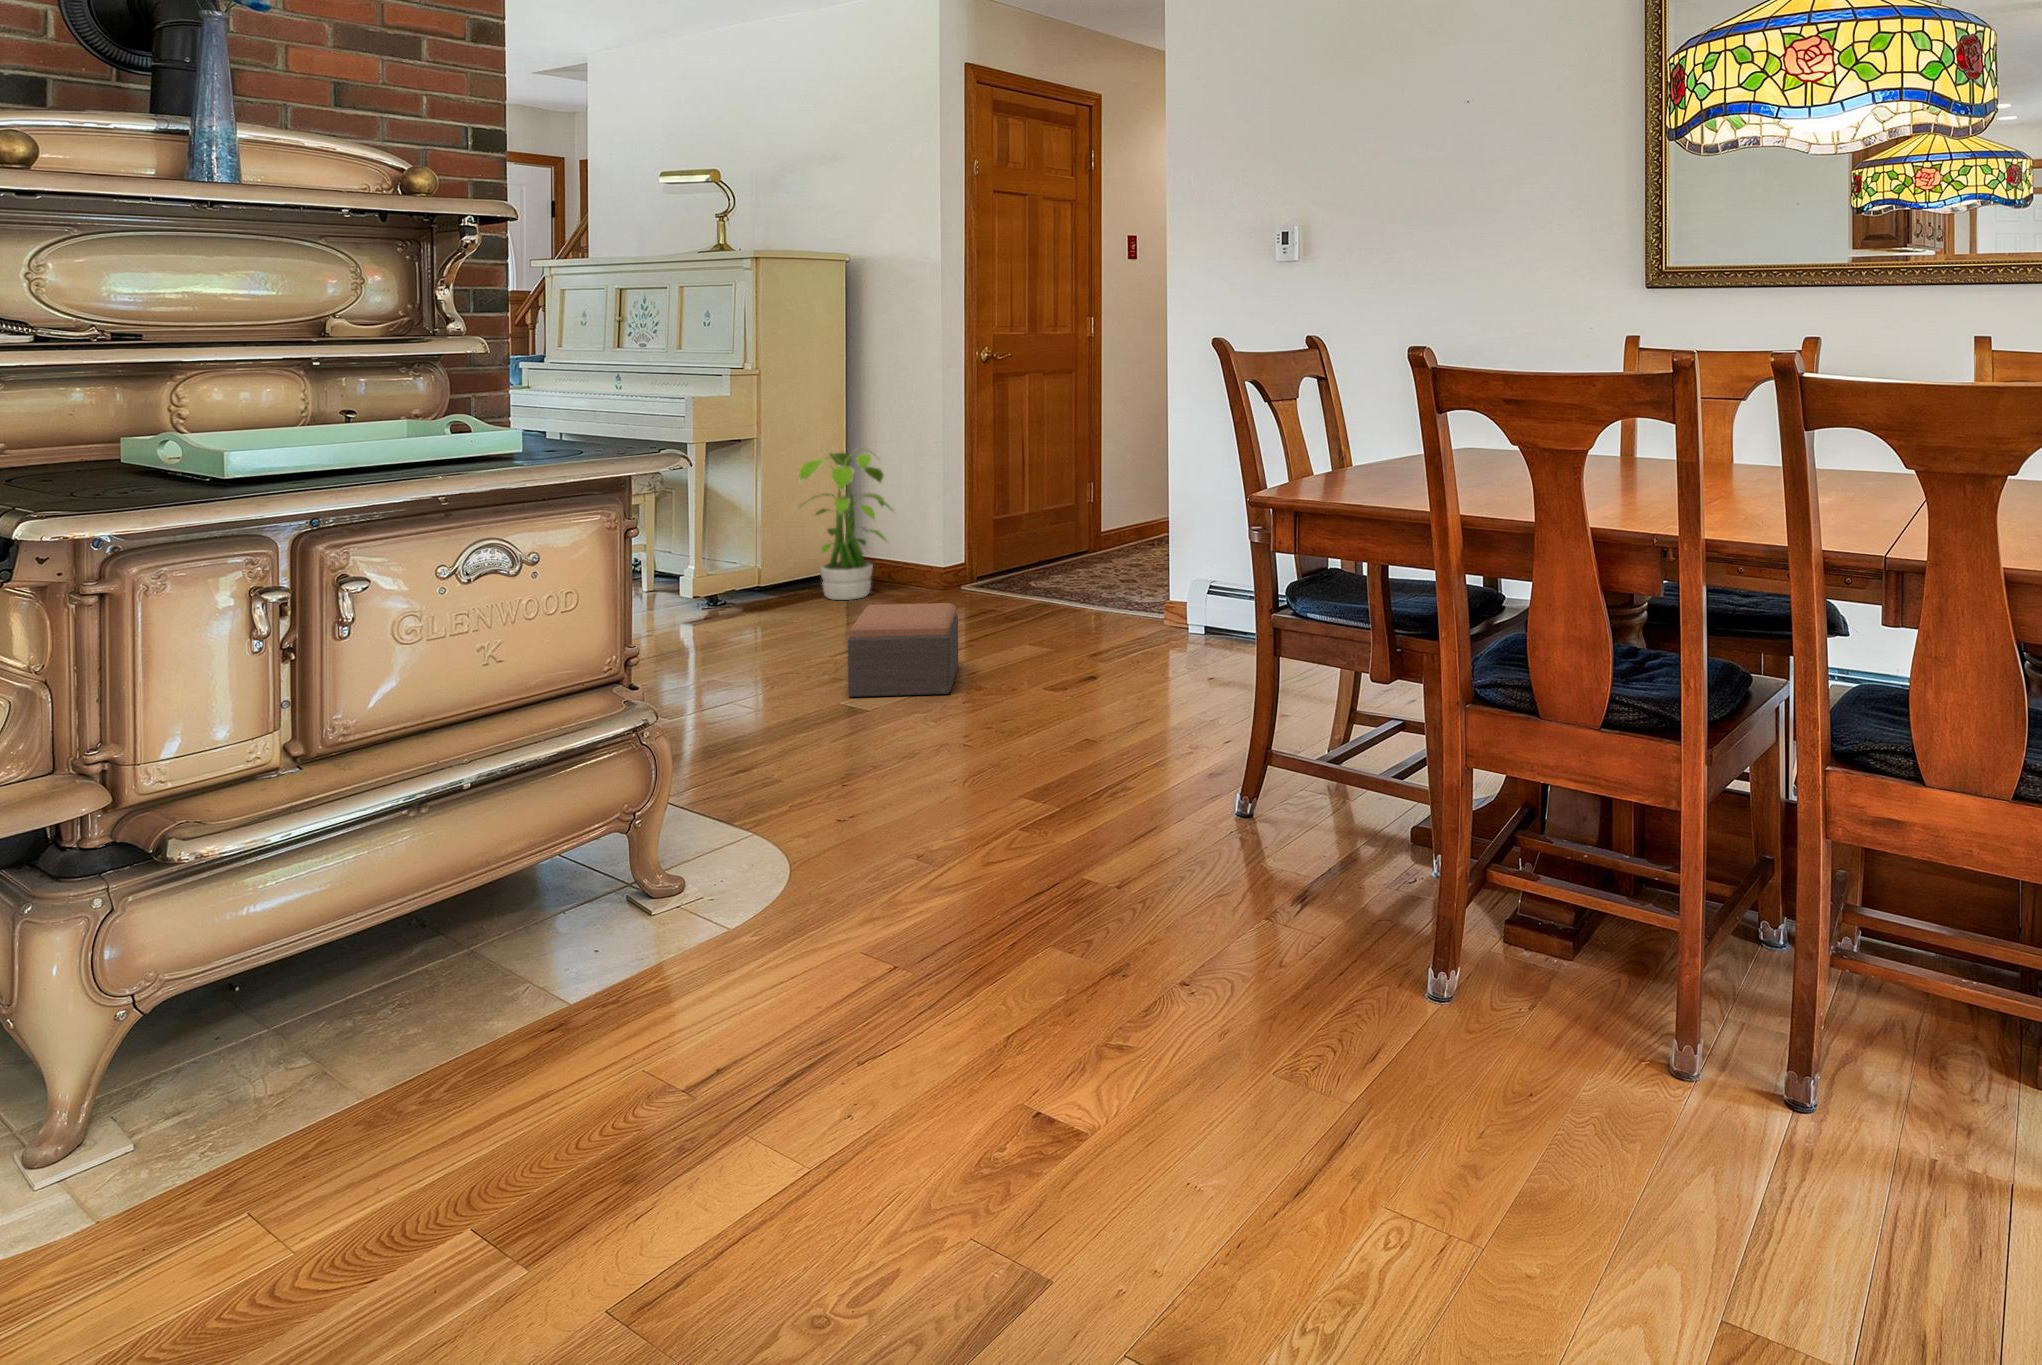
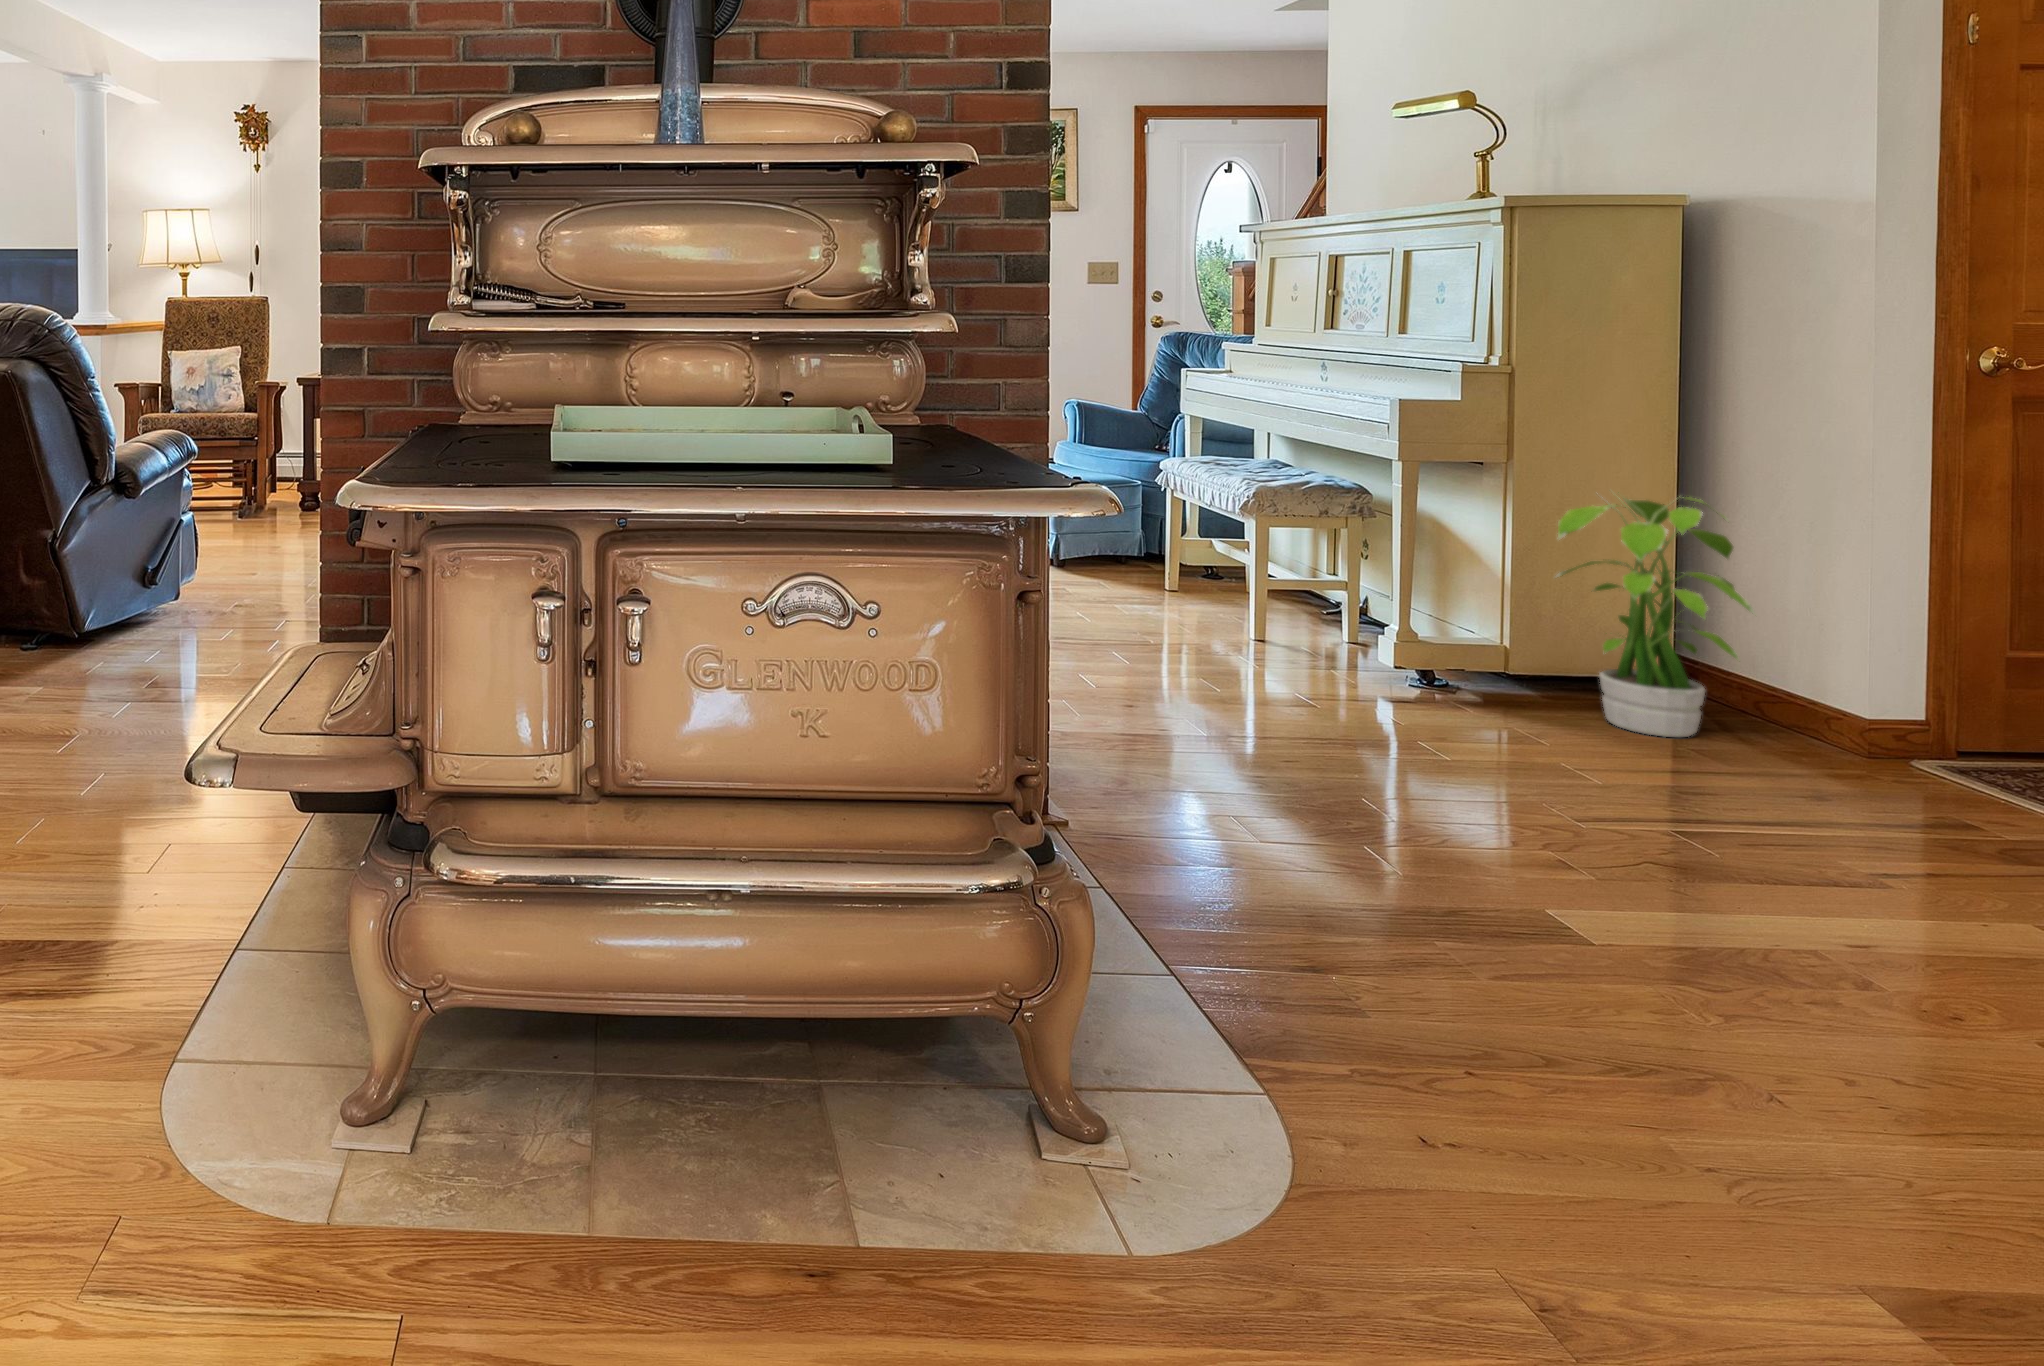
footstool: present [848,603,958,697] -> none [1563,767,1838,980]

